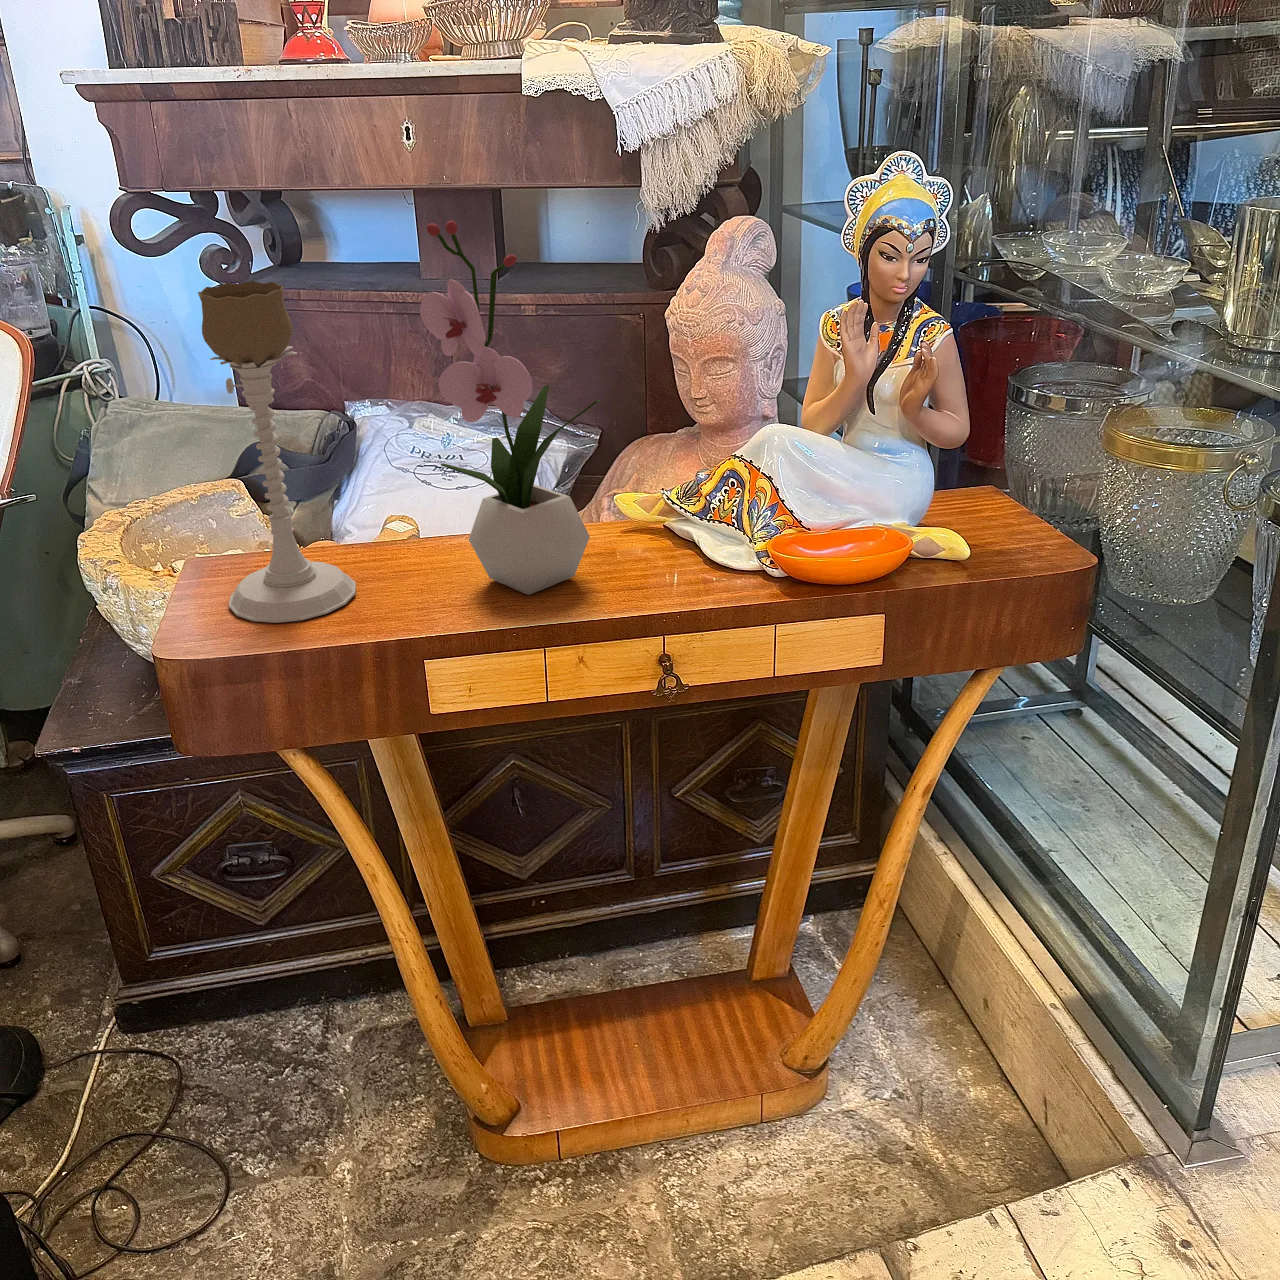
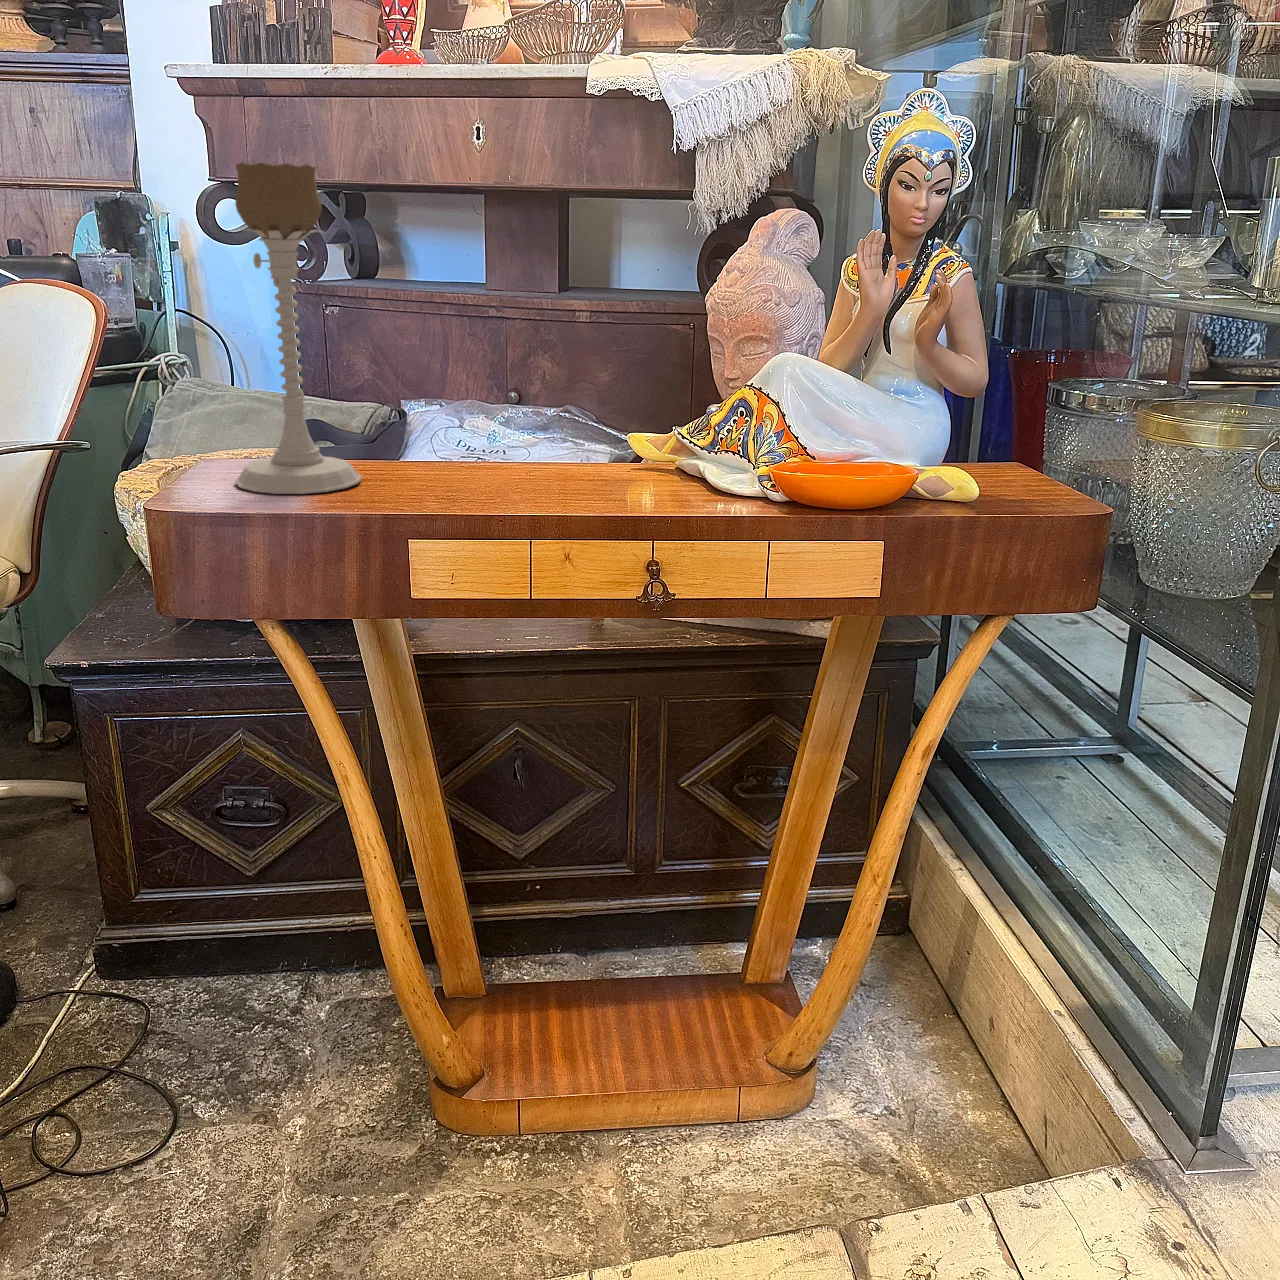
flower arrangement: present [420,220,600,595] -> none [442,113,612,493]

